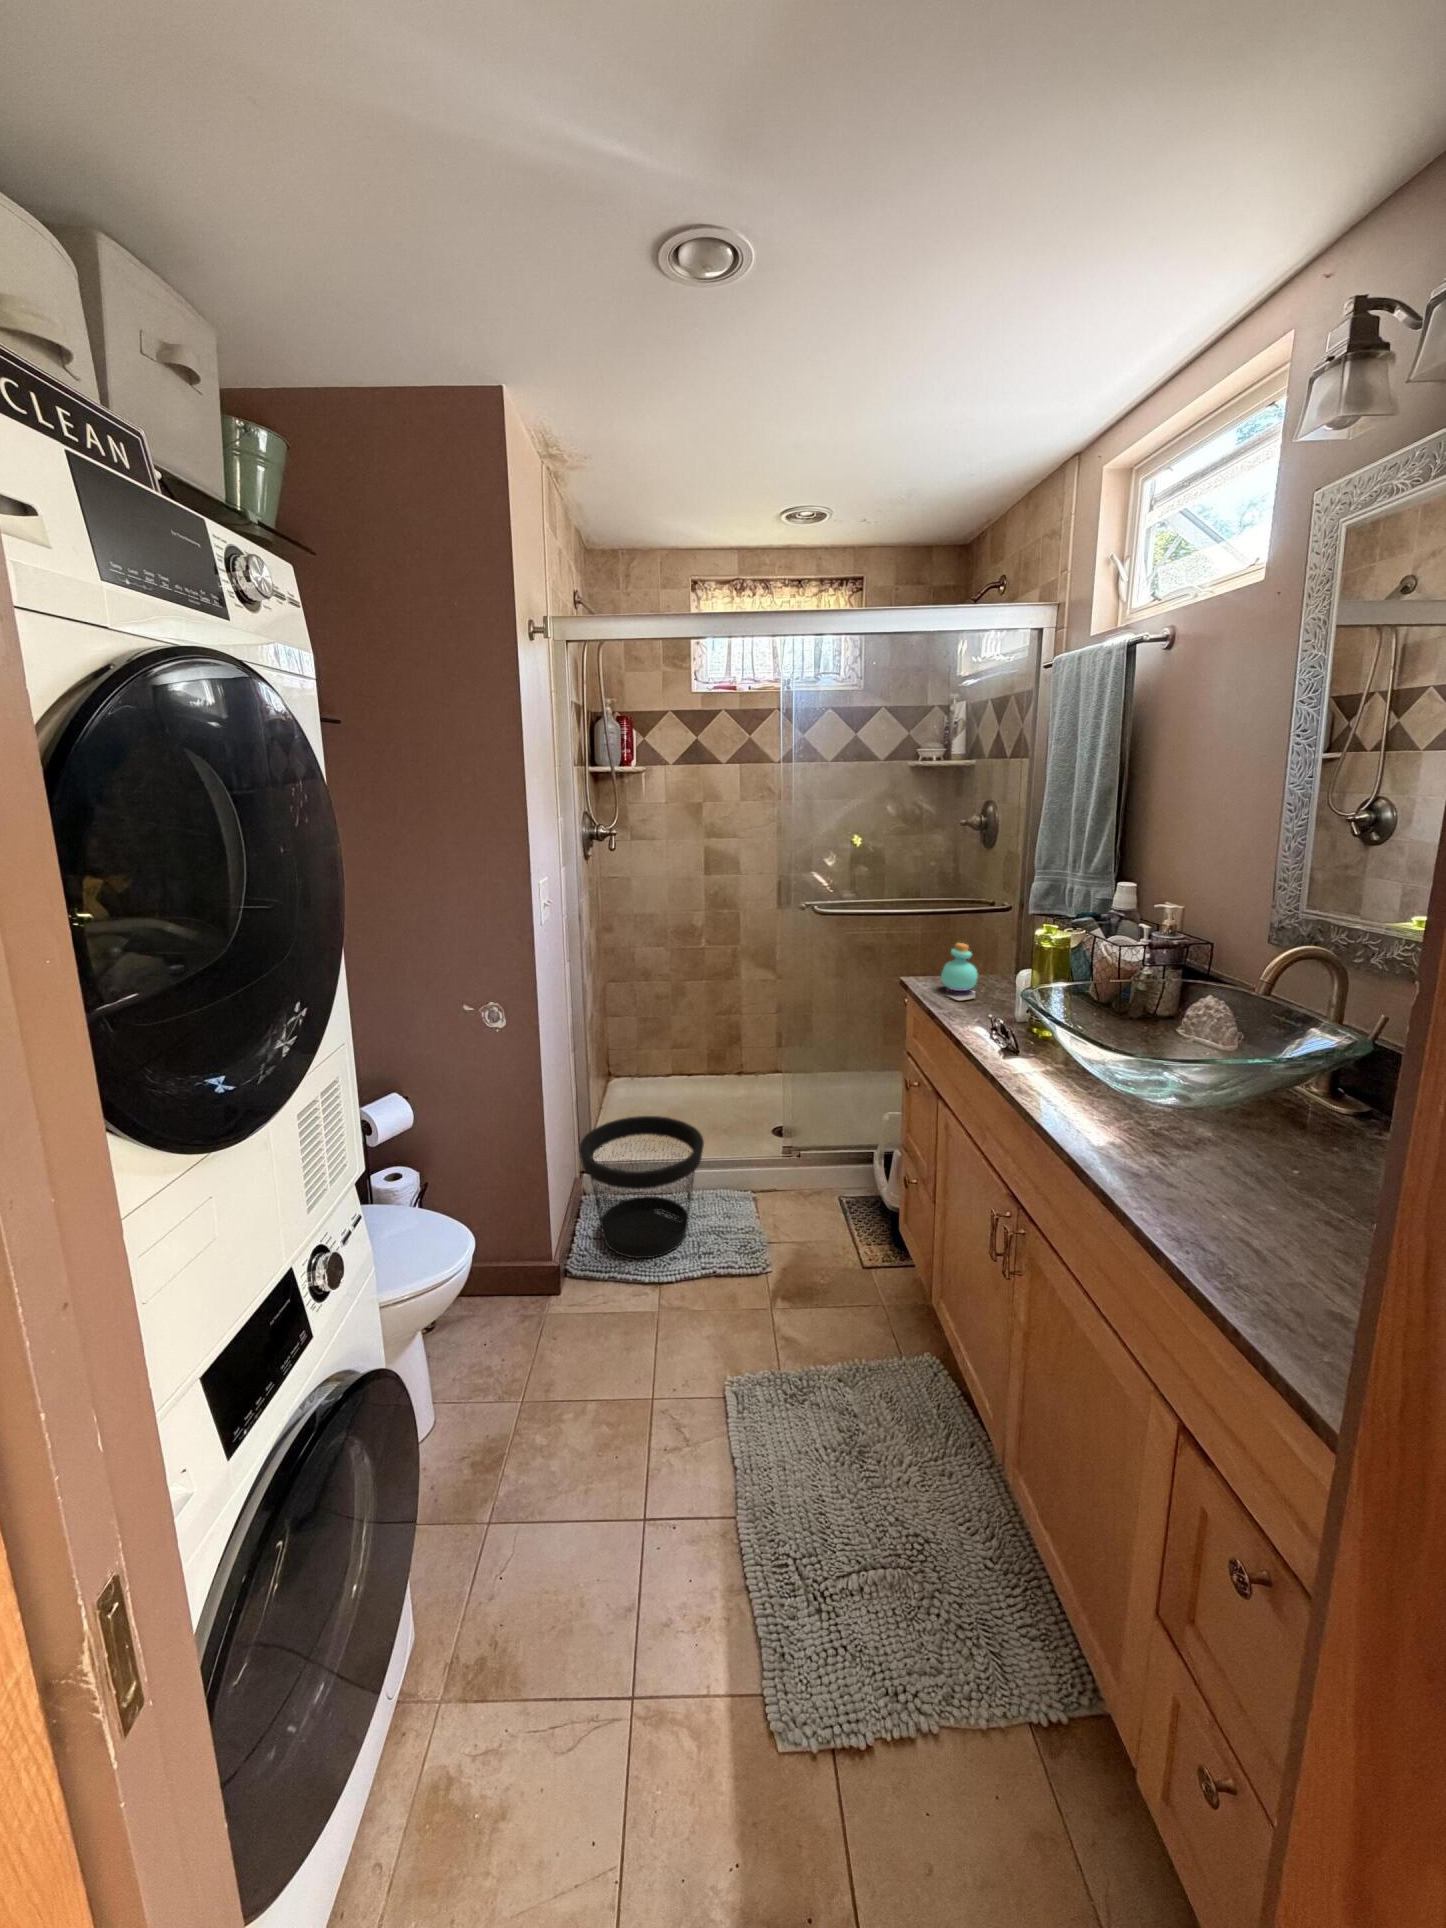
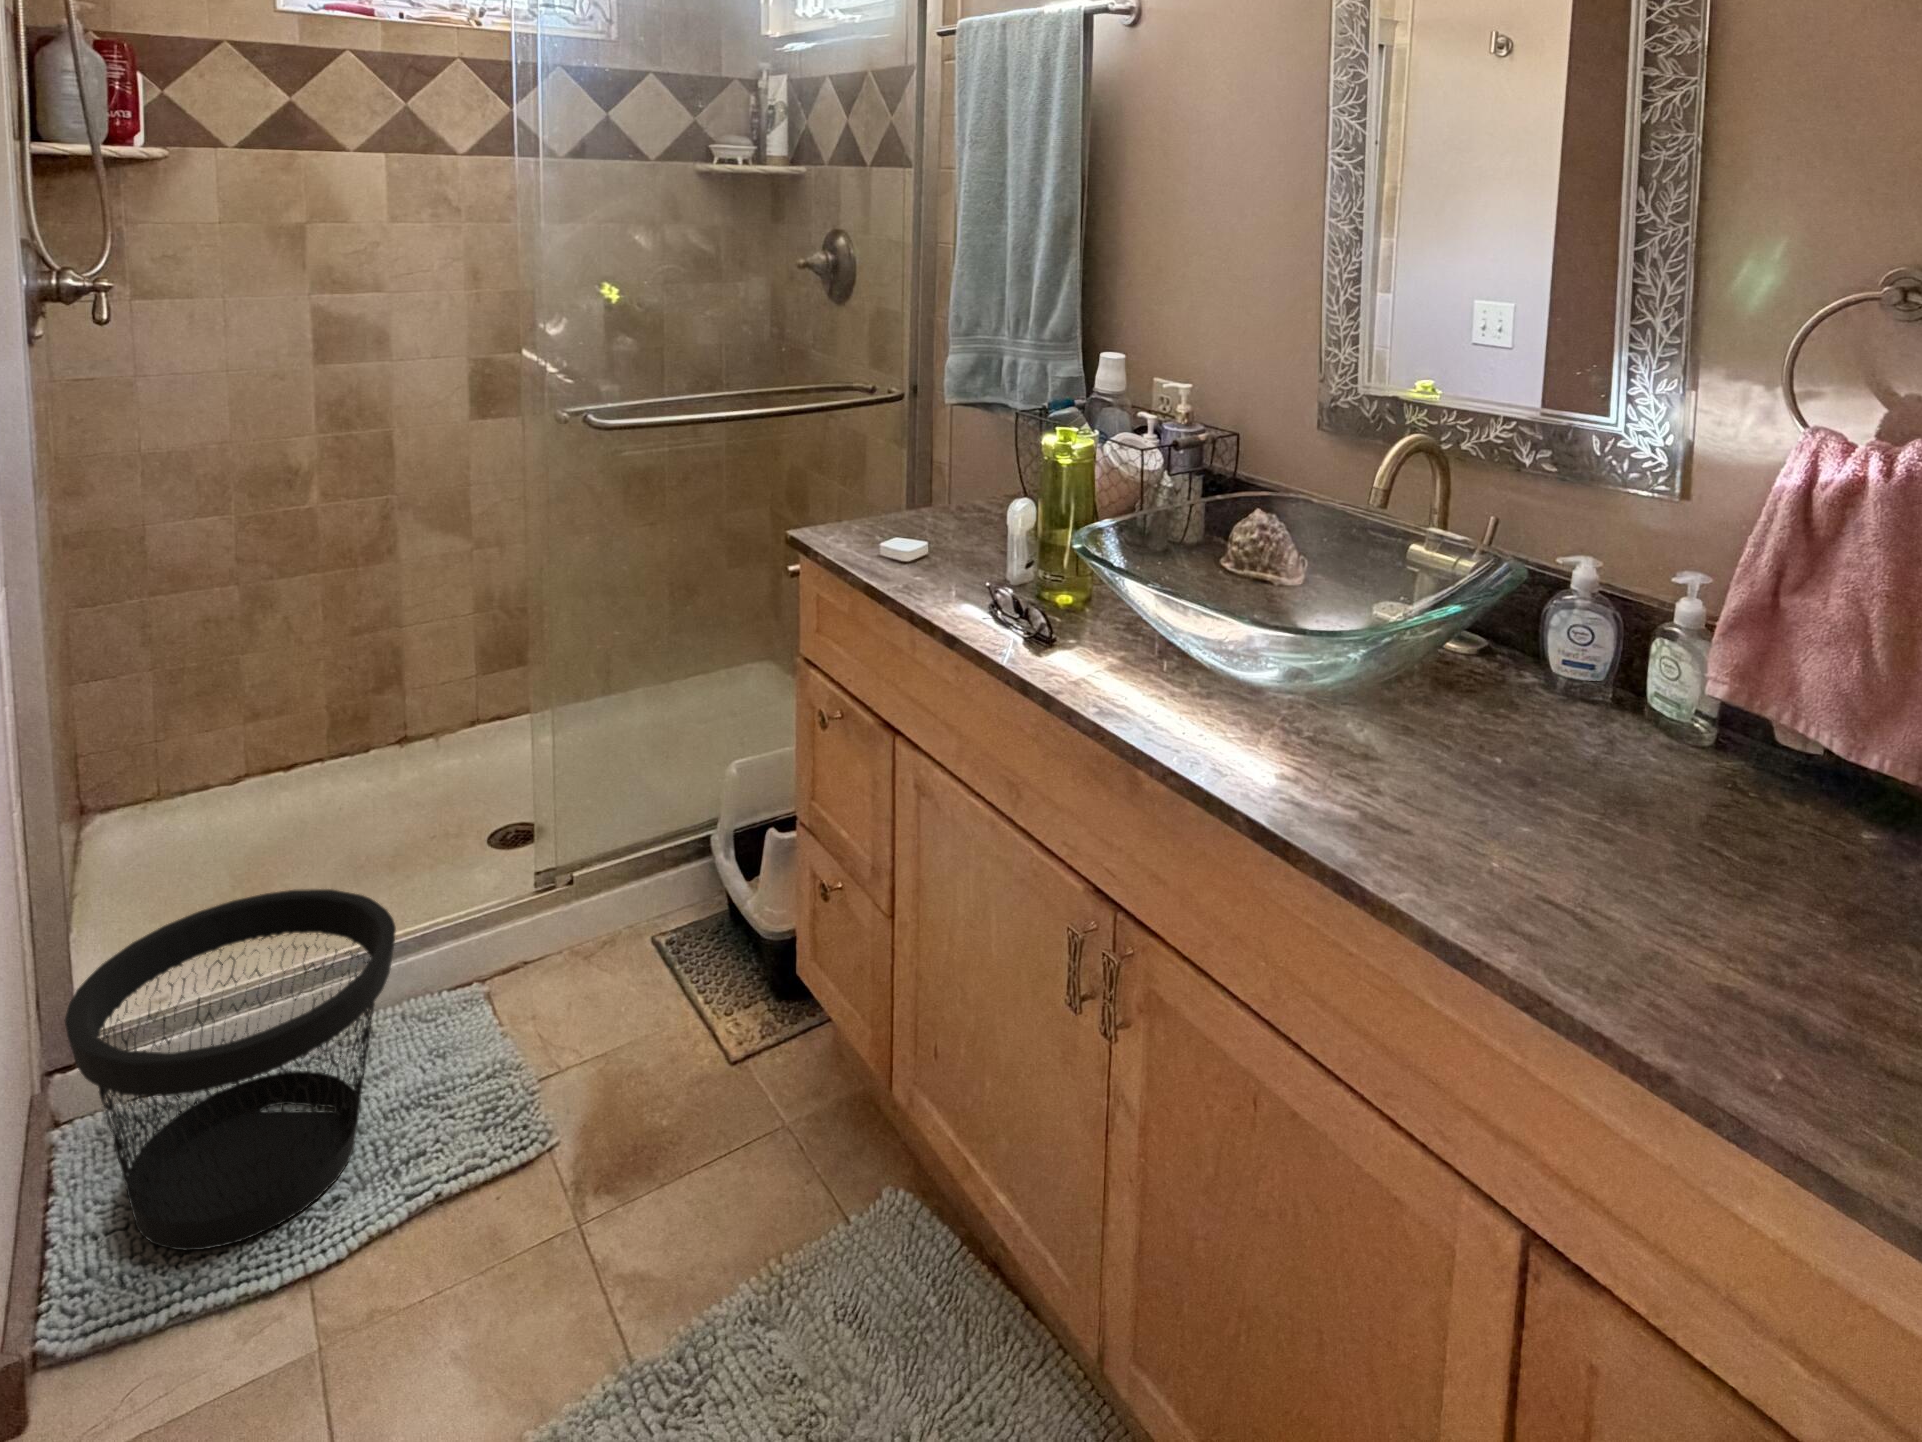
perfume bottle: present [941,943,978,991] -> none [857,461,914,540]

